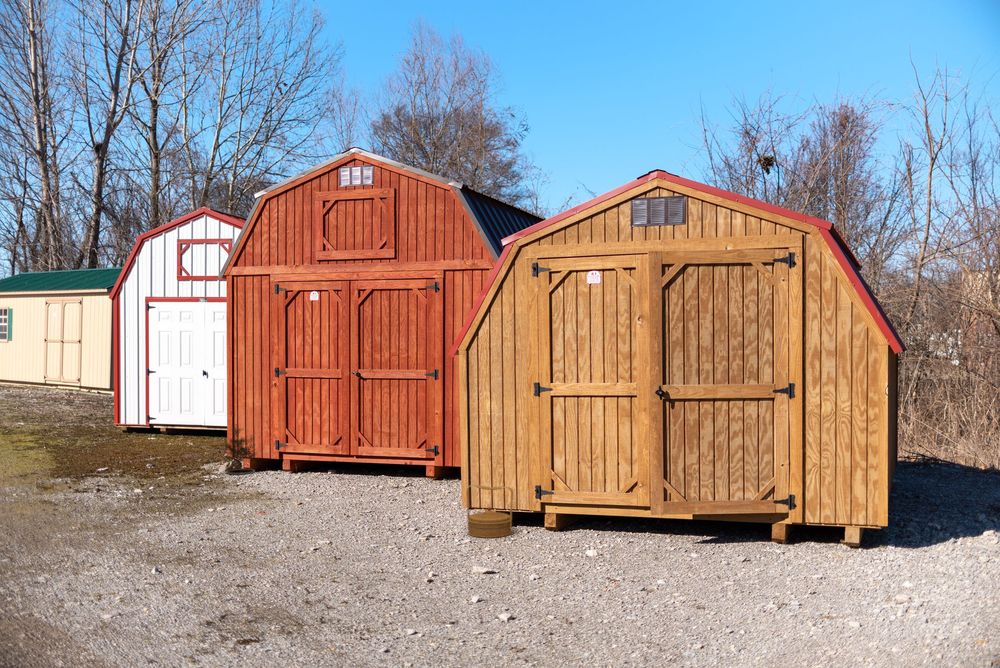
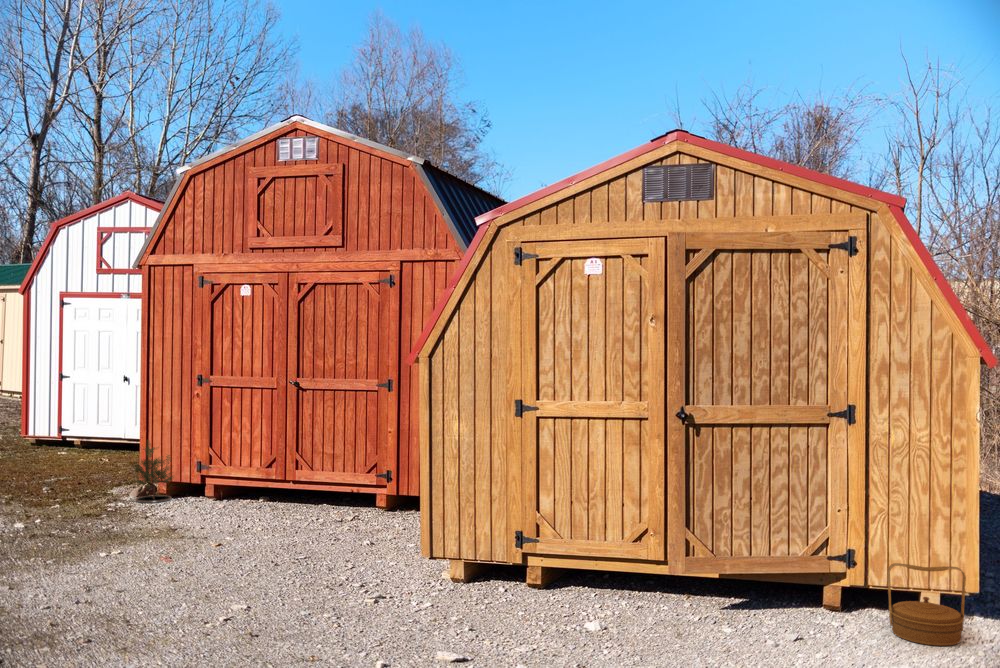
woven basket: present [466,485,513,538] -> present [887,563,966,646]

